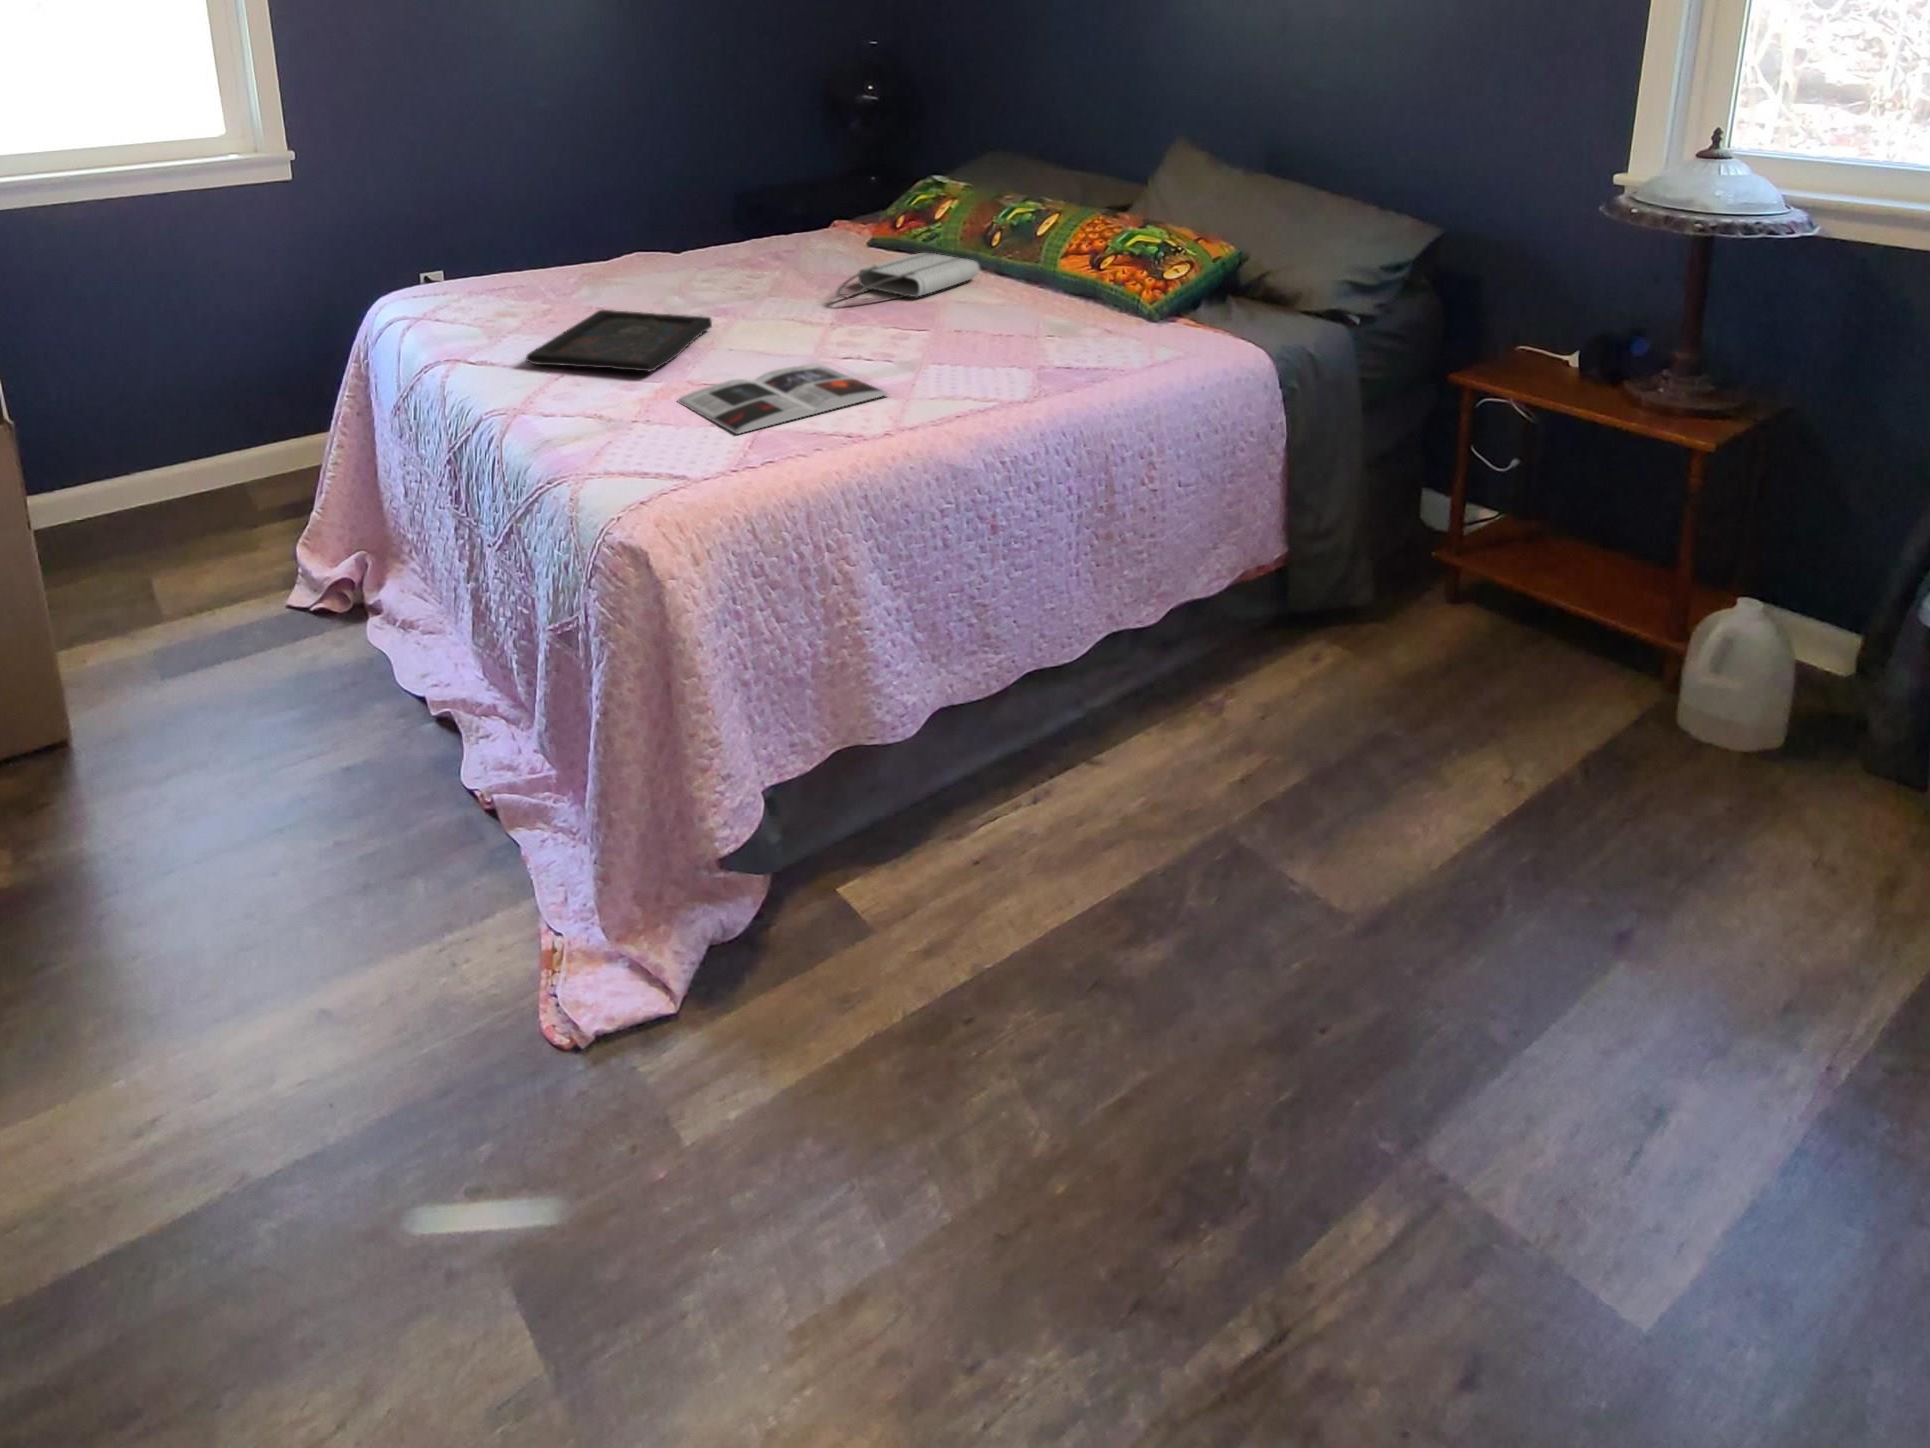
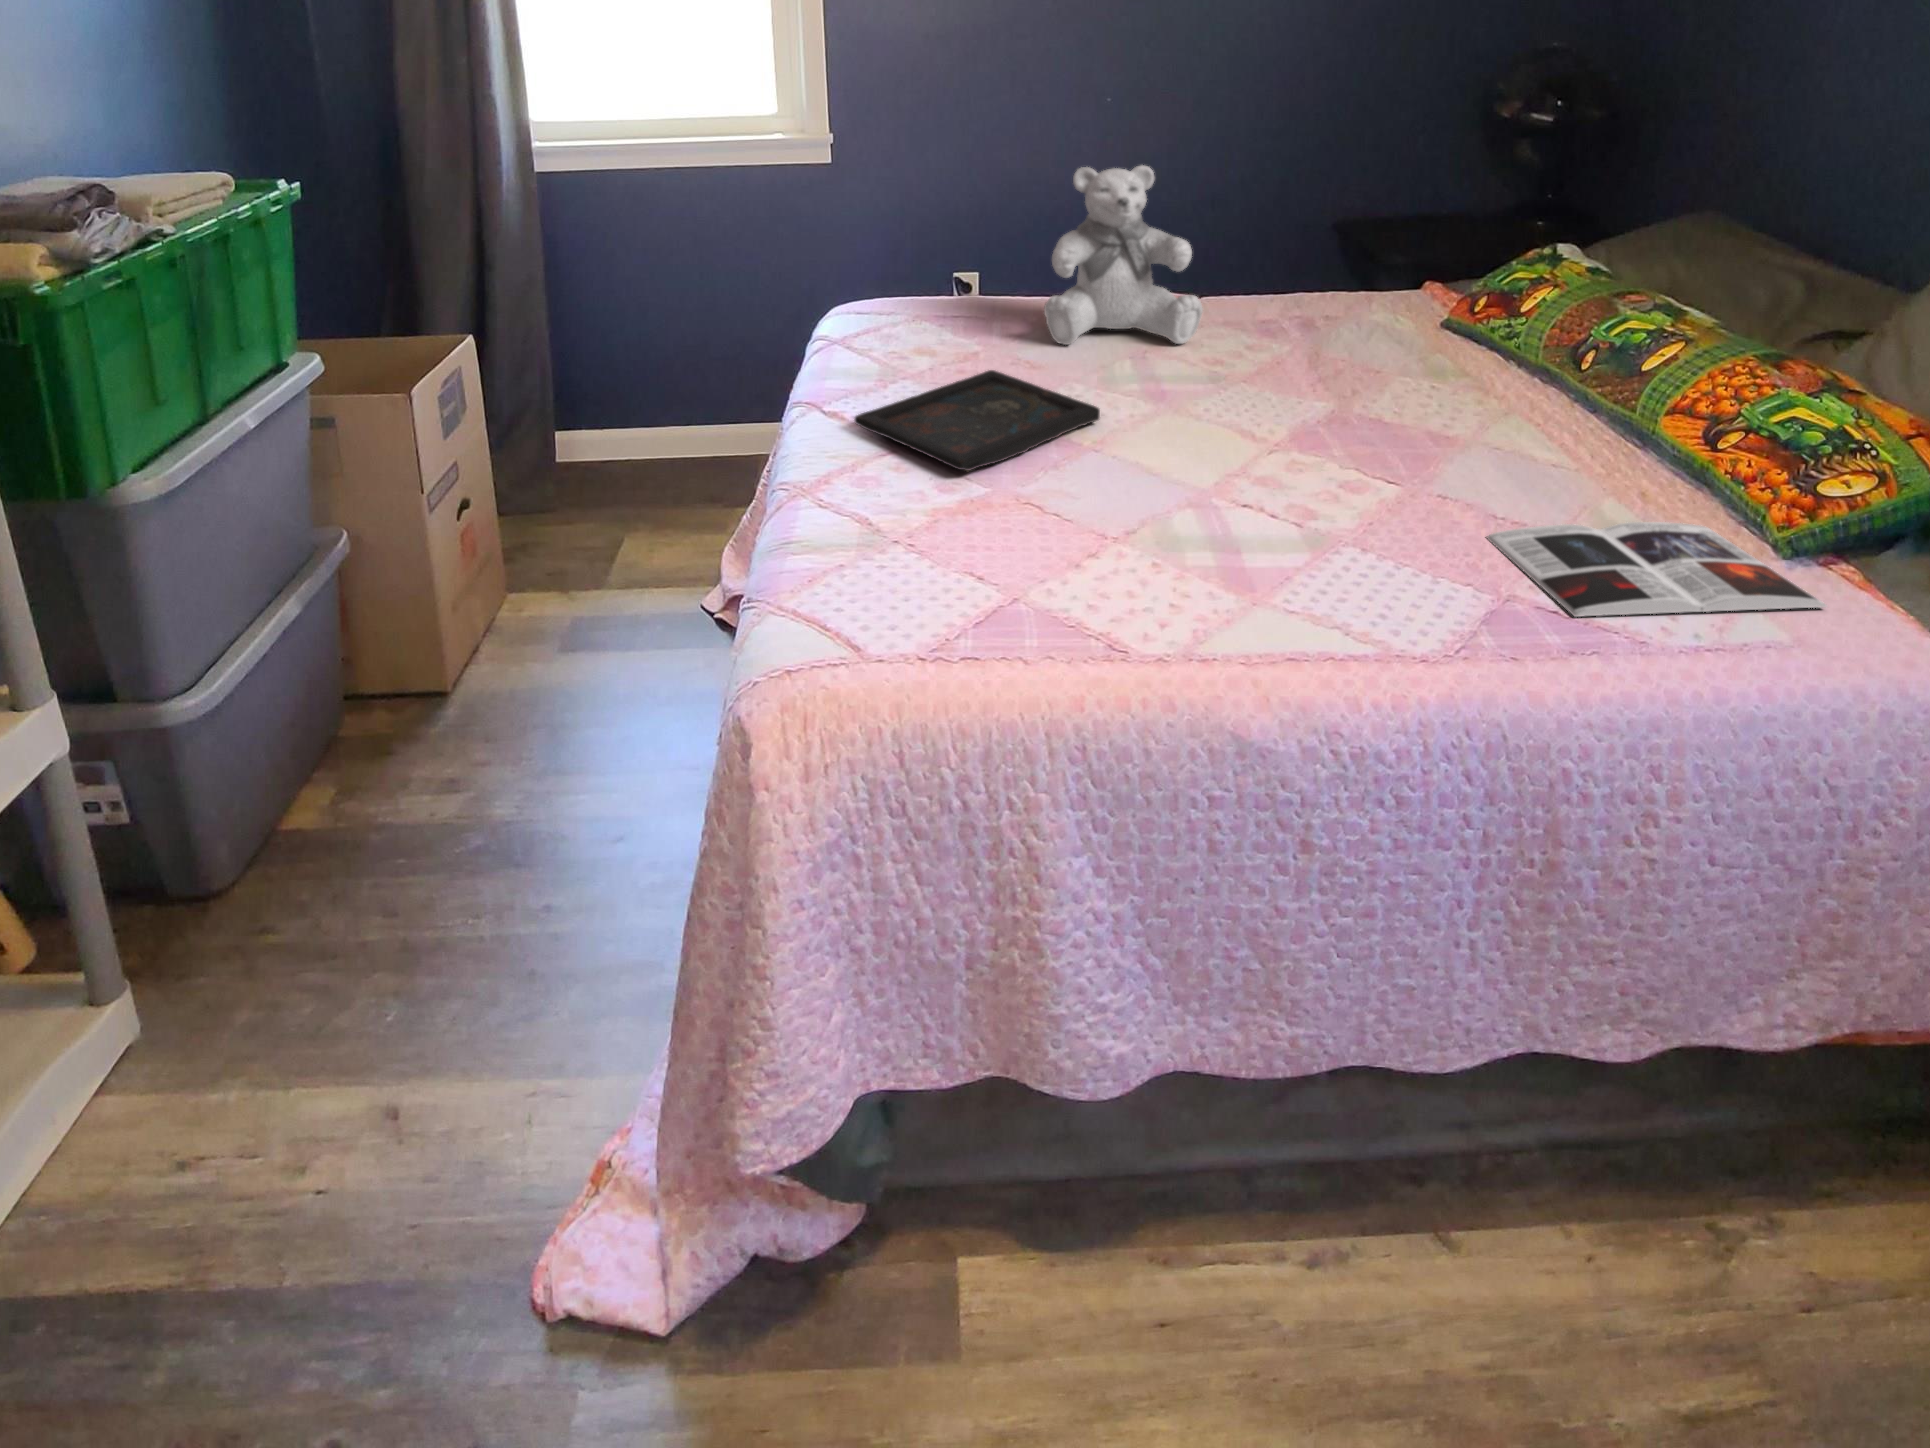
teddy bear: none [610,133,732,289] -> present [1044,166,1203,345]
tote bag: present [836,253,979,299] -> none [1288,363,1532,429]
magazine: present [677,364,888,434] -> present [1487,522,1826,617]

